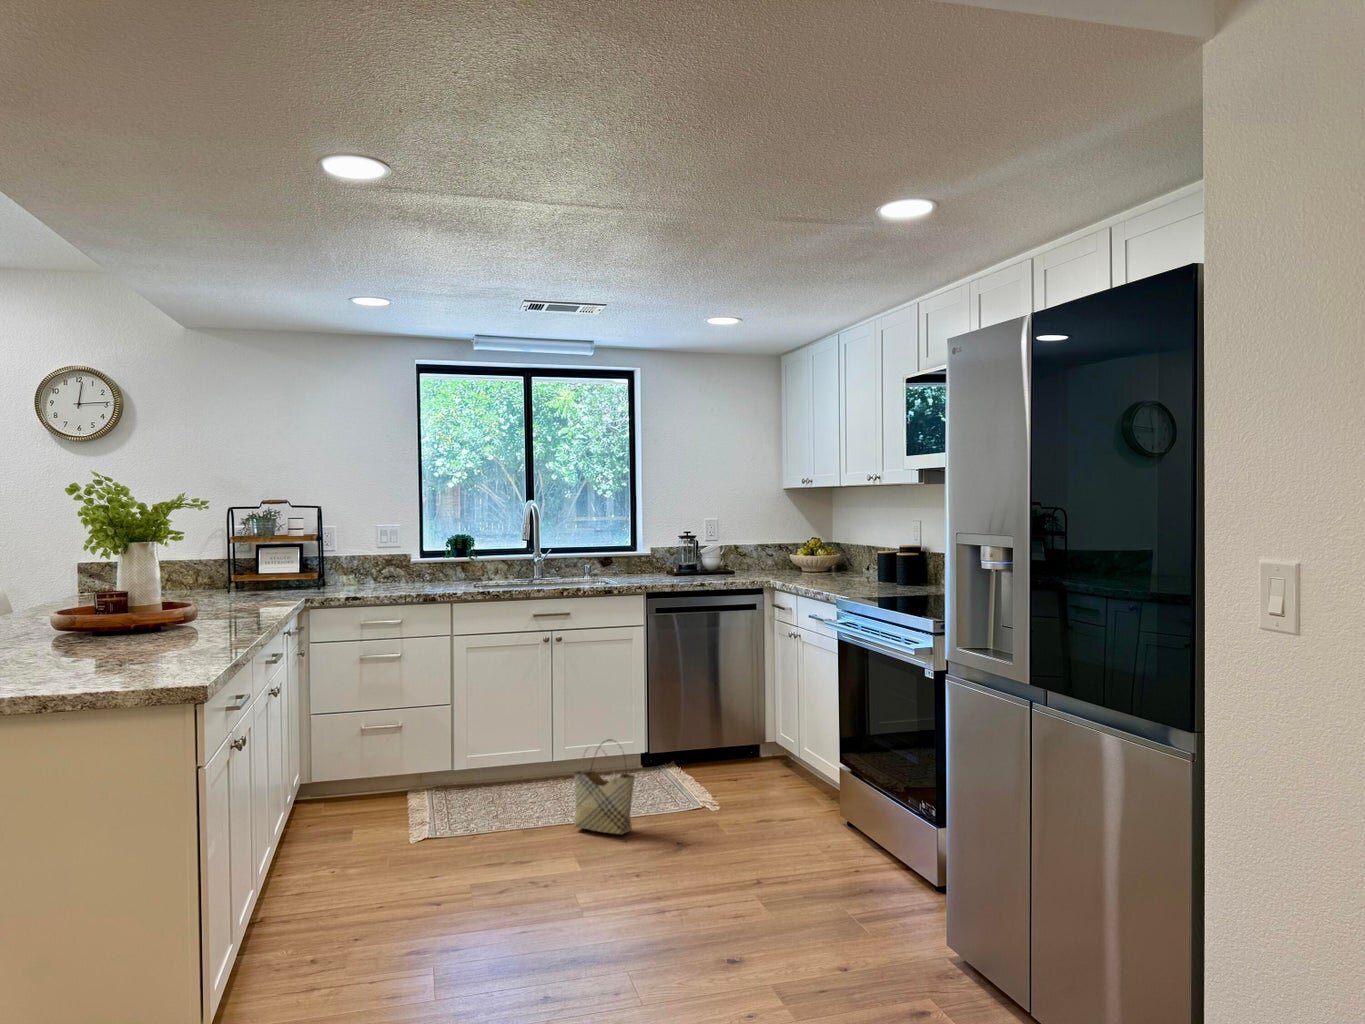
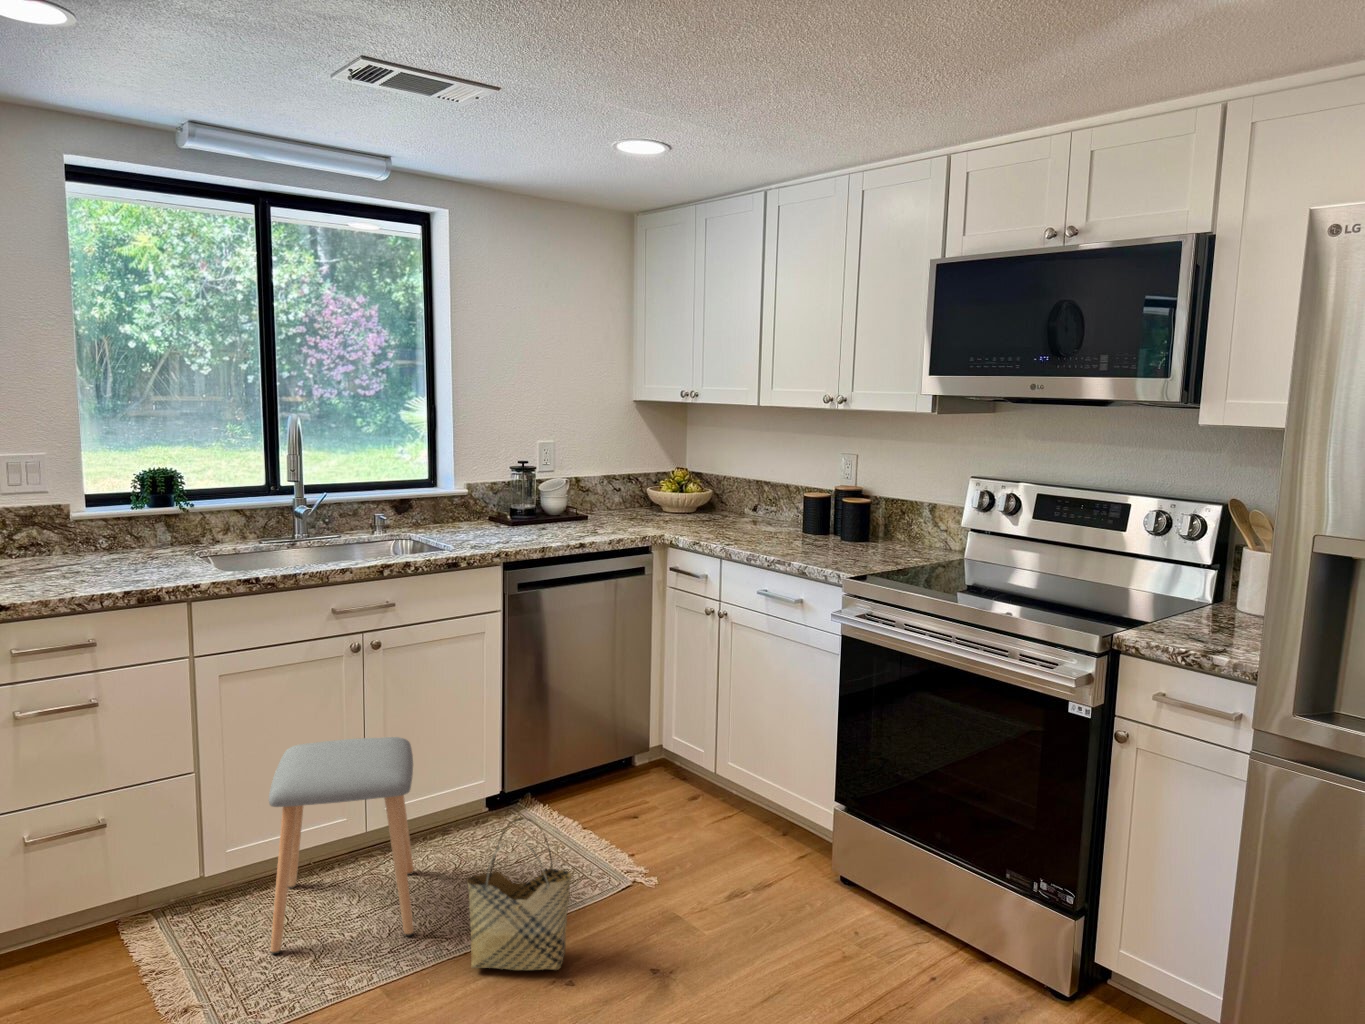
stool: none [476,695,574,812] -> present [269,737,414,954]

